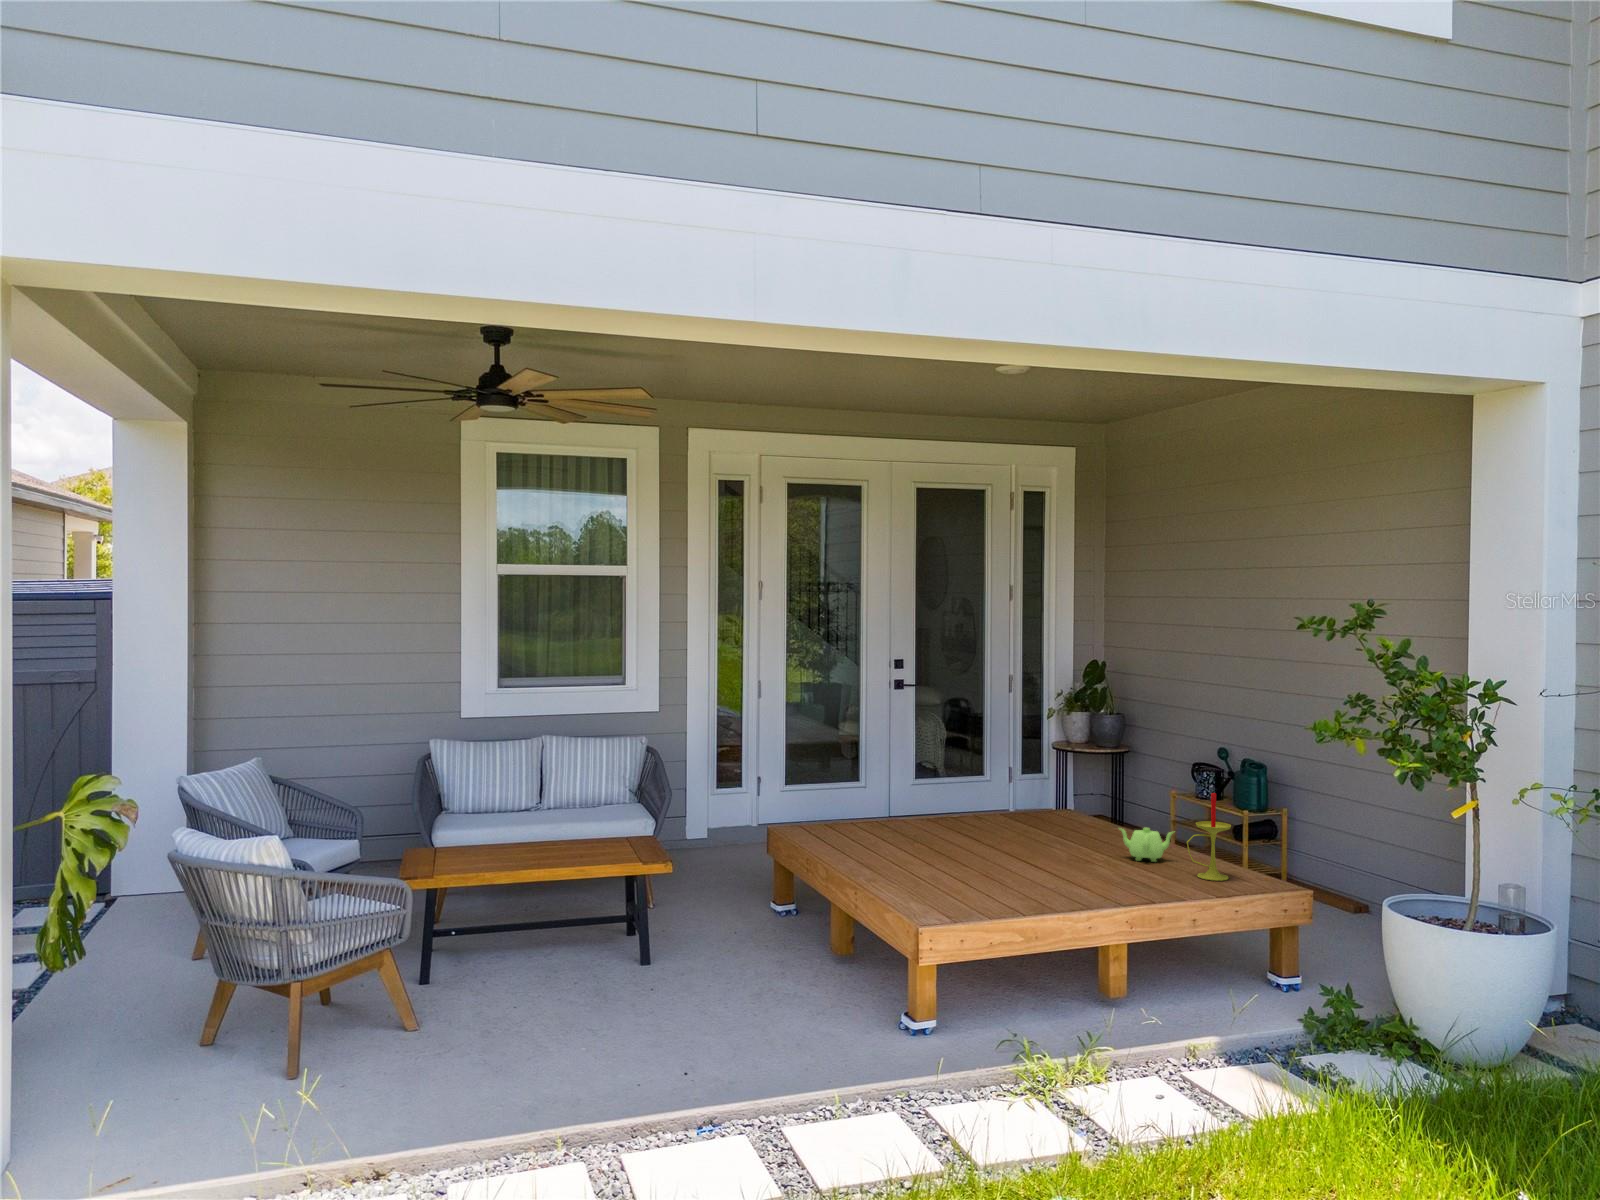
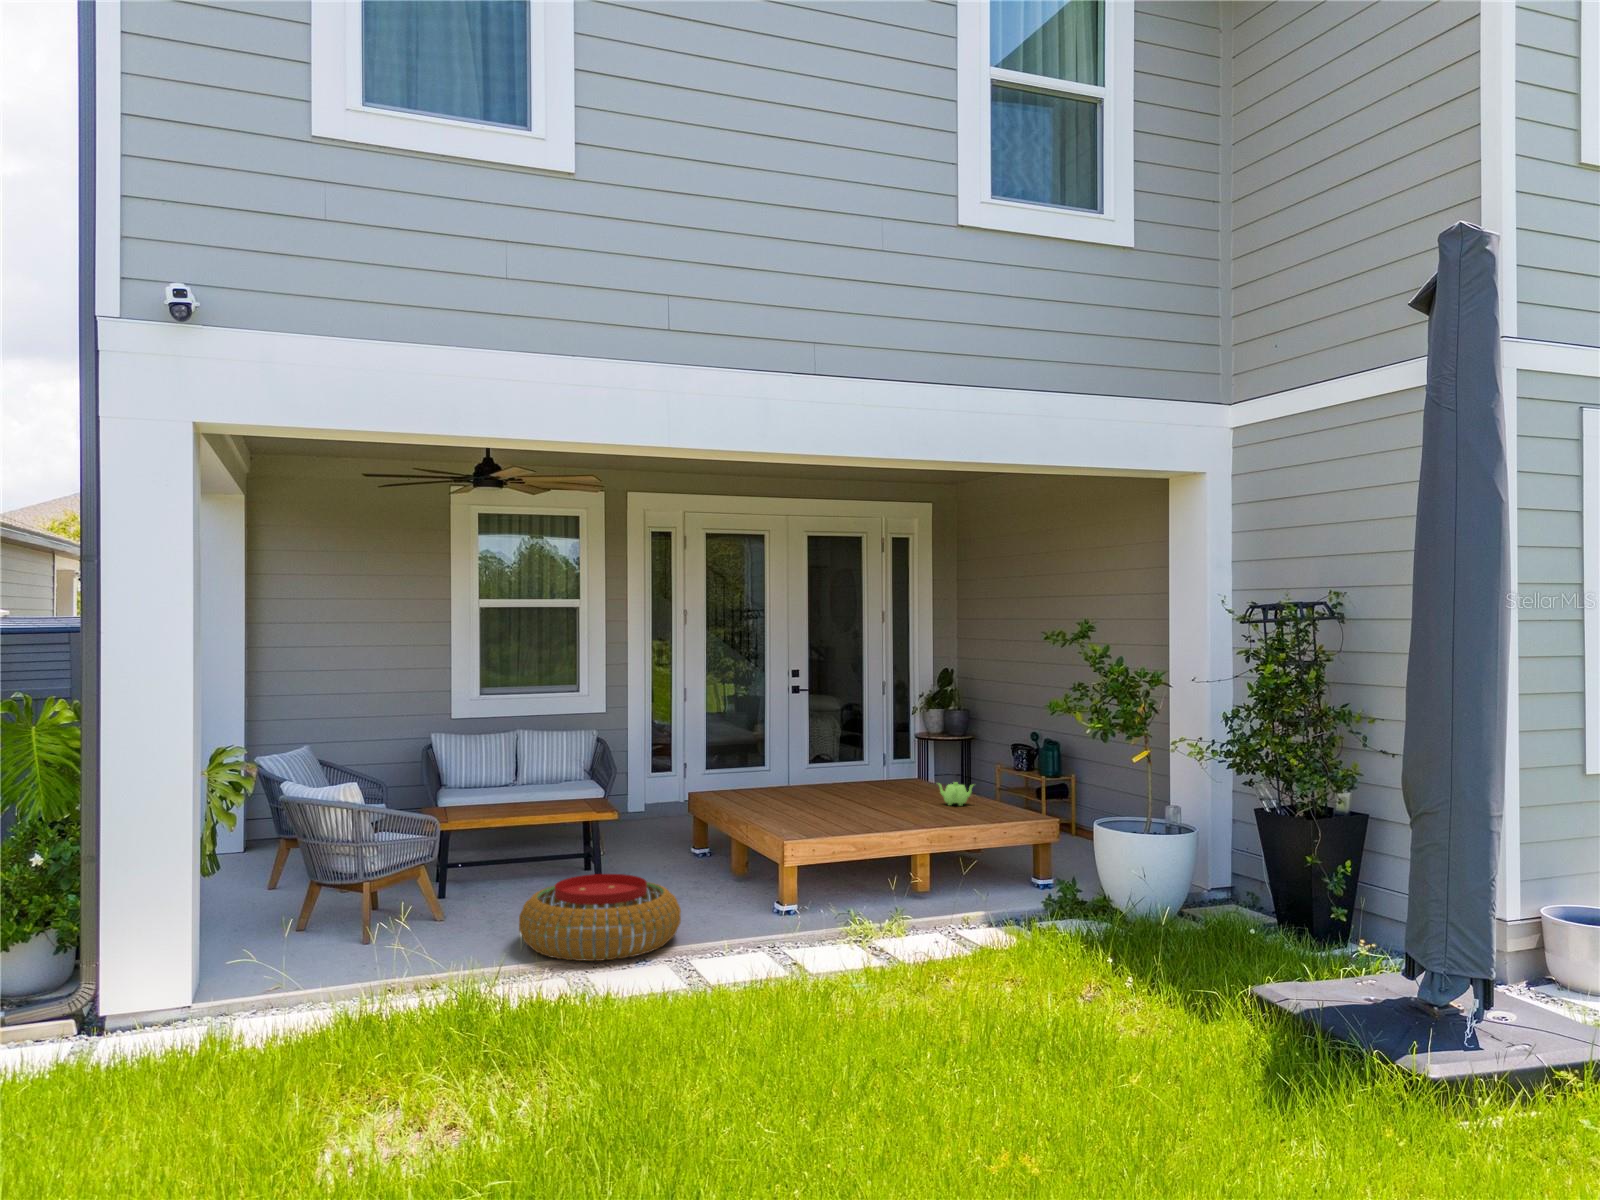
candle: present [1187,793,1231,881] -> none [978,753,1008,815]
pouf: none [521,973,765,1127] -> present [519,874,681,961]

